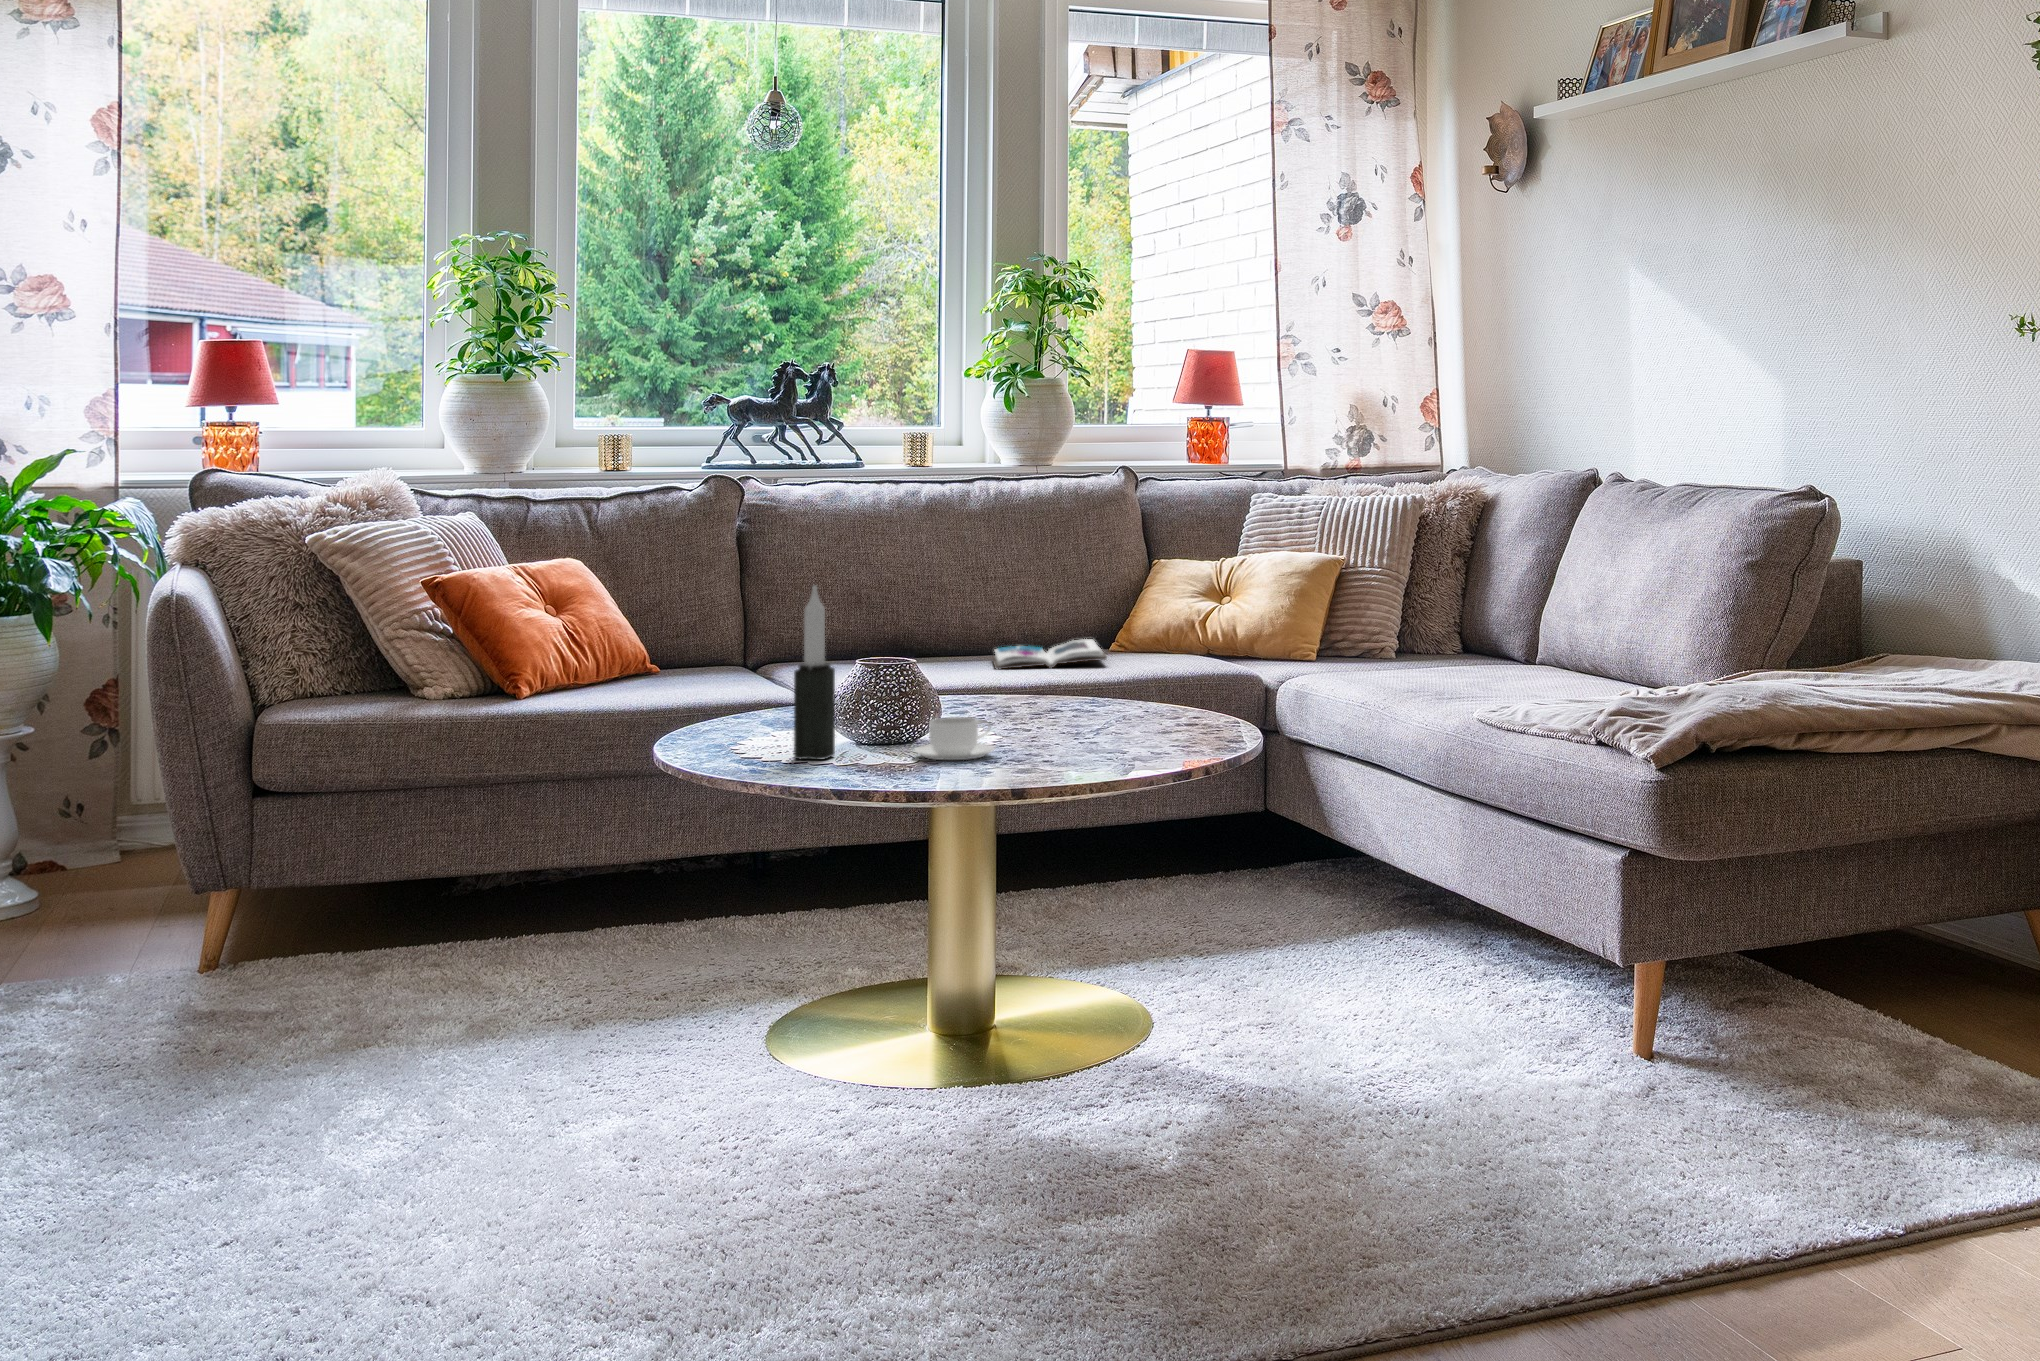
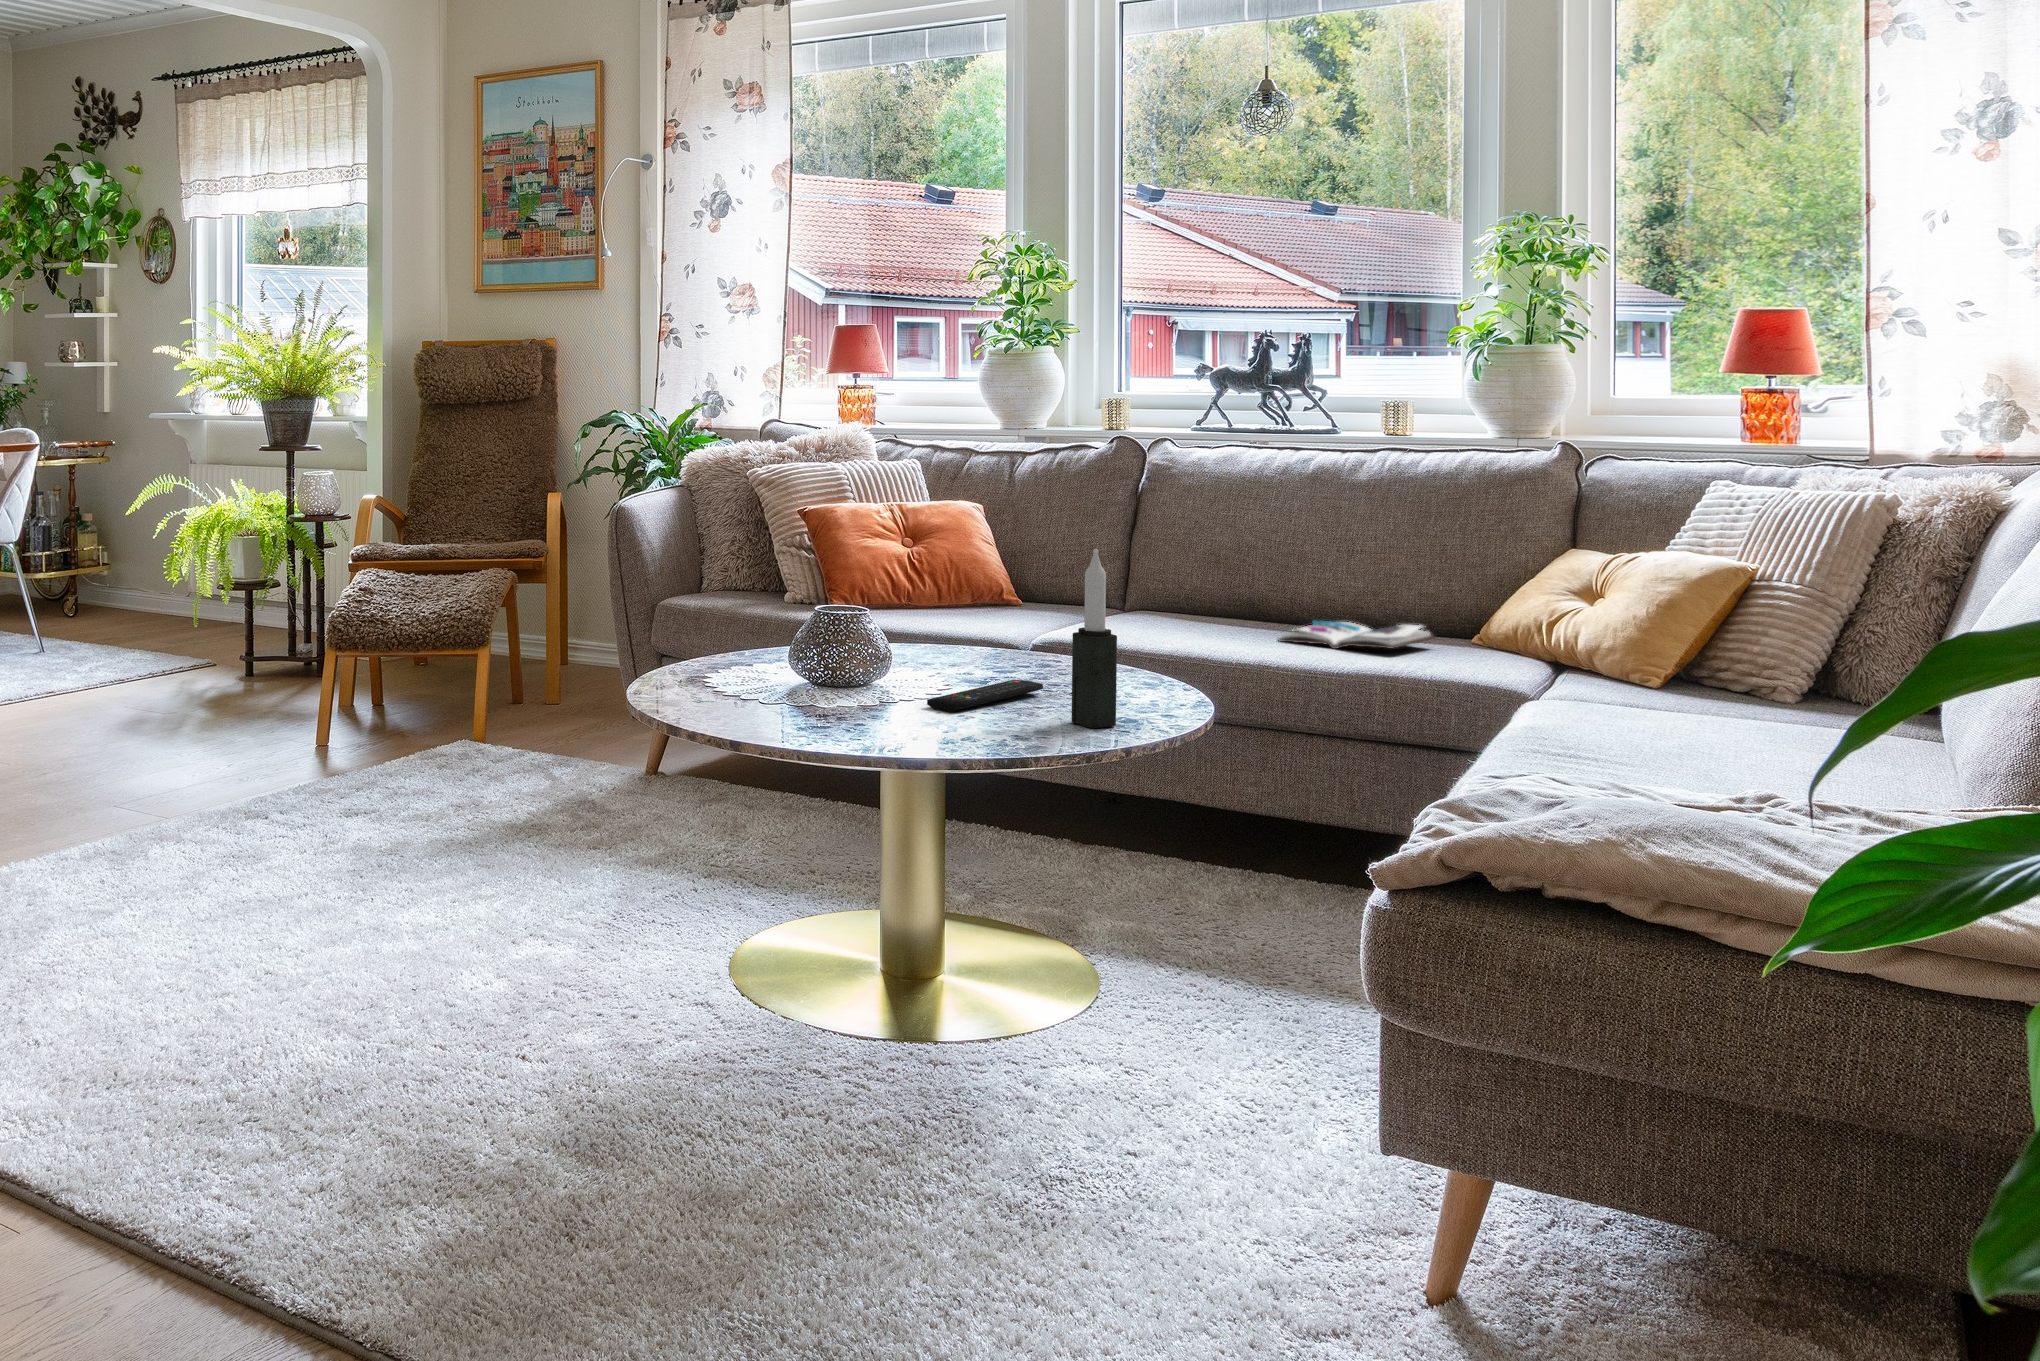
candle: present [794,586,835,760] -> present [1072,549,1117,728]
remote control: none [1039,712,1089,743] -> present [927,680,1043,712]
coffee cup: present [915,717,995,760] -> none [751,661,831,705]

